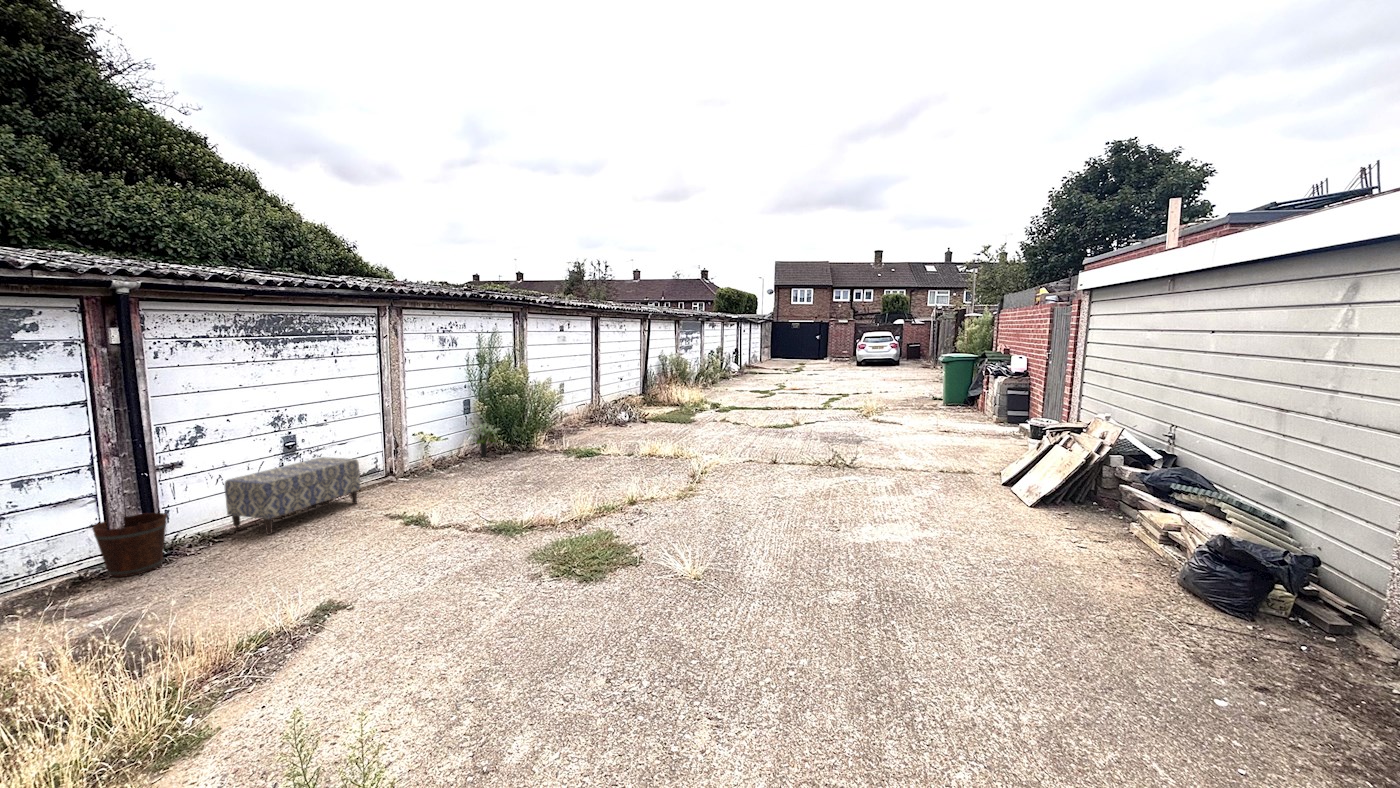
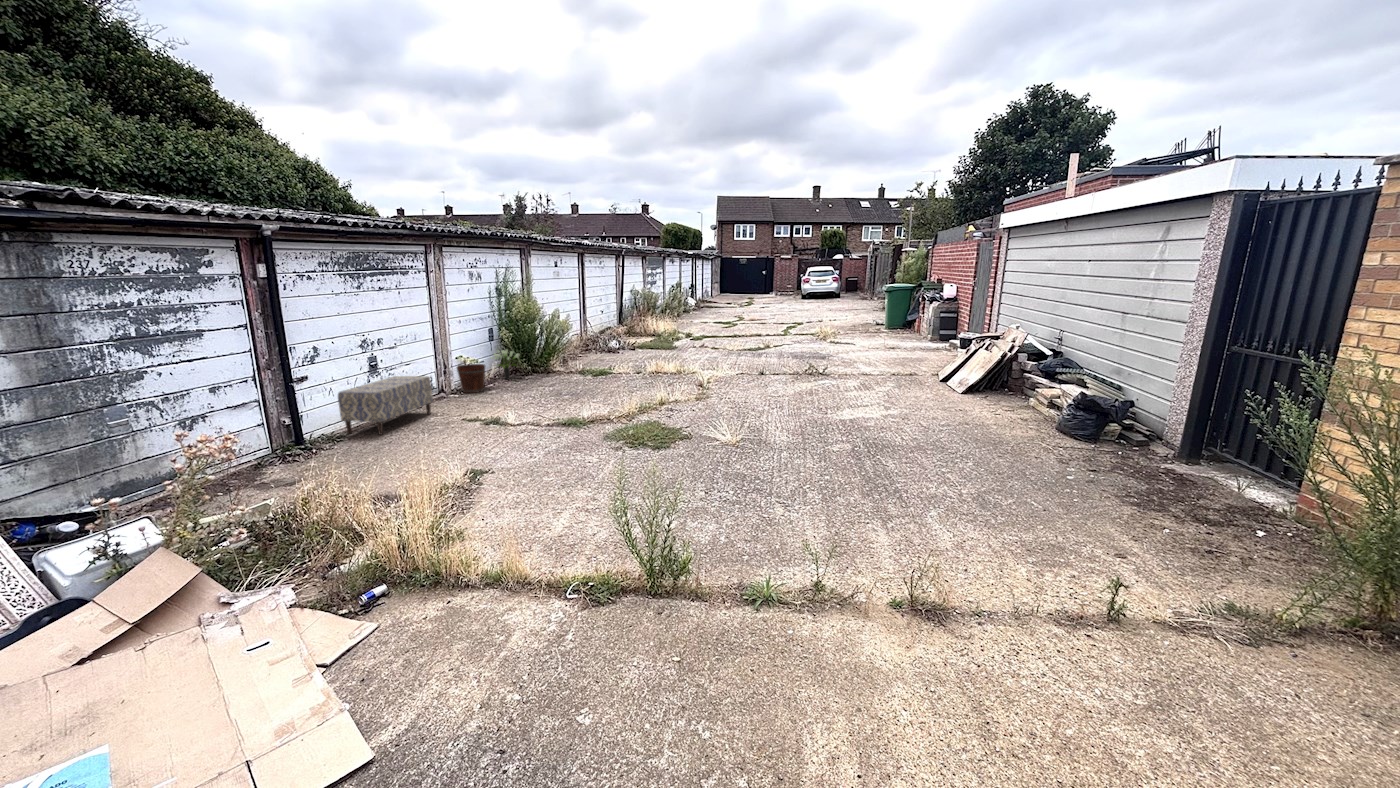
bucket: present [93,513,167,577] -> present [457,364,485,393]

